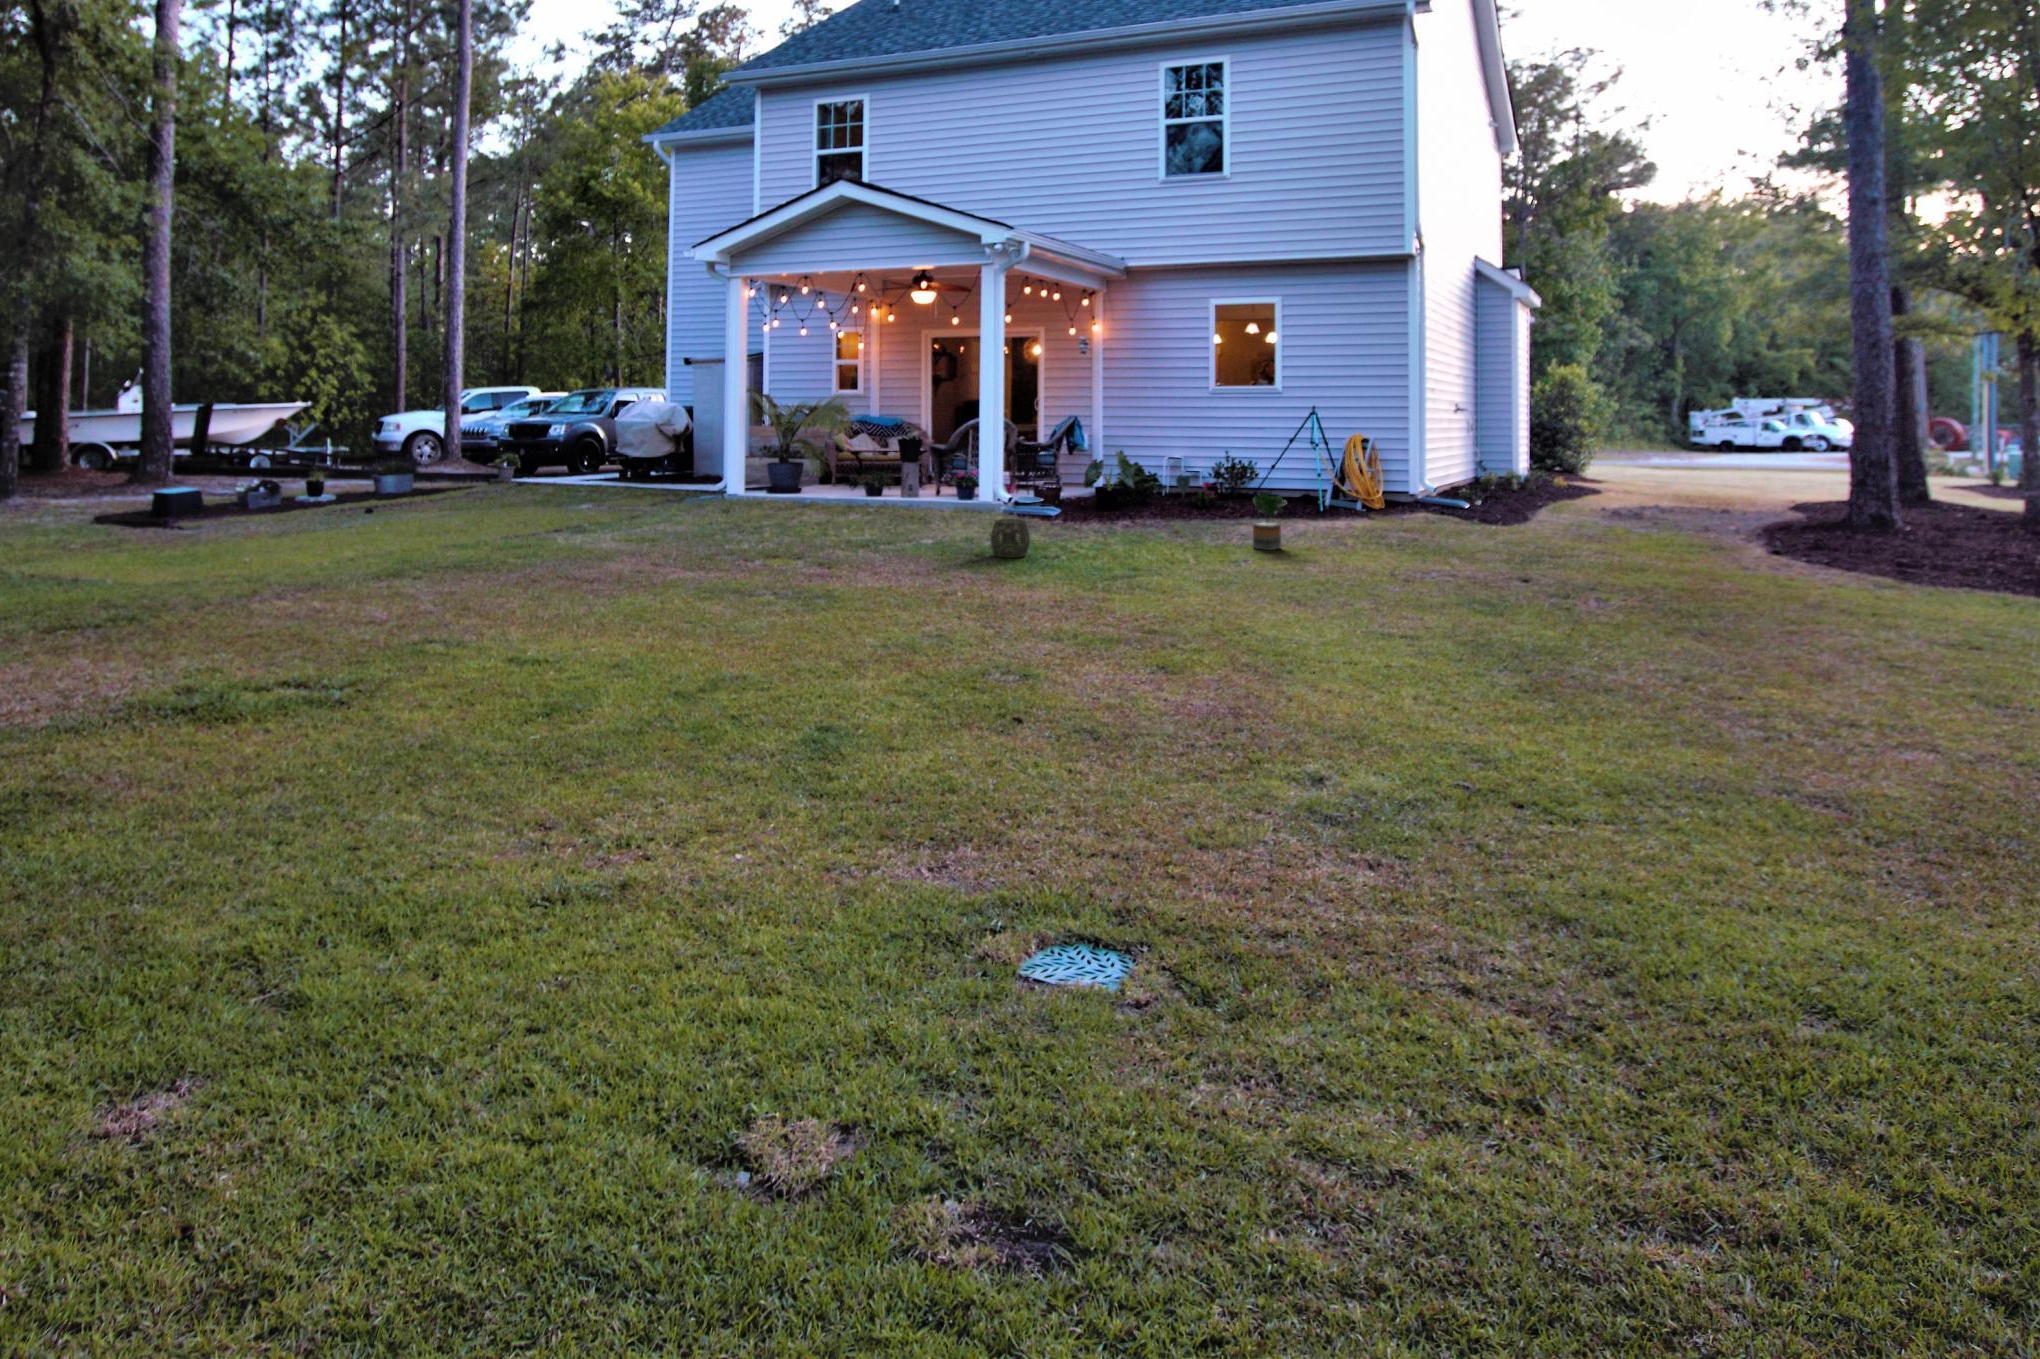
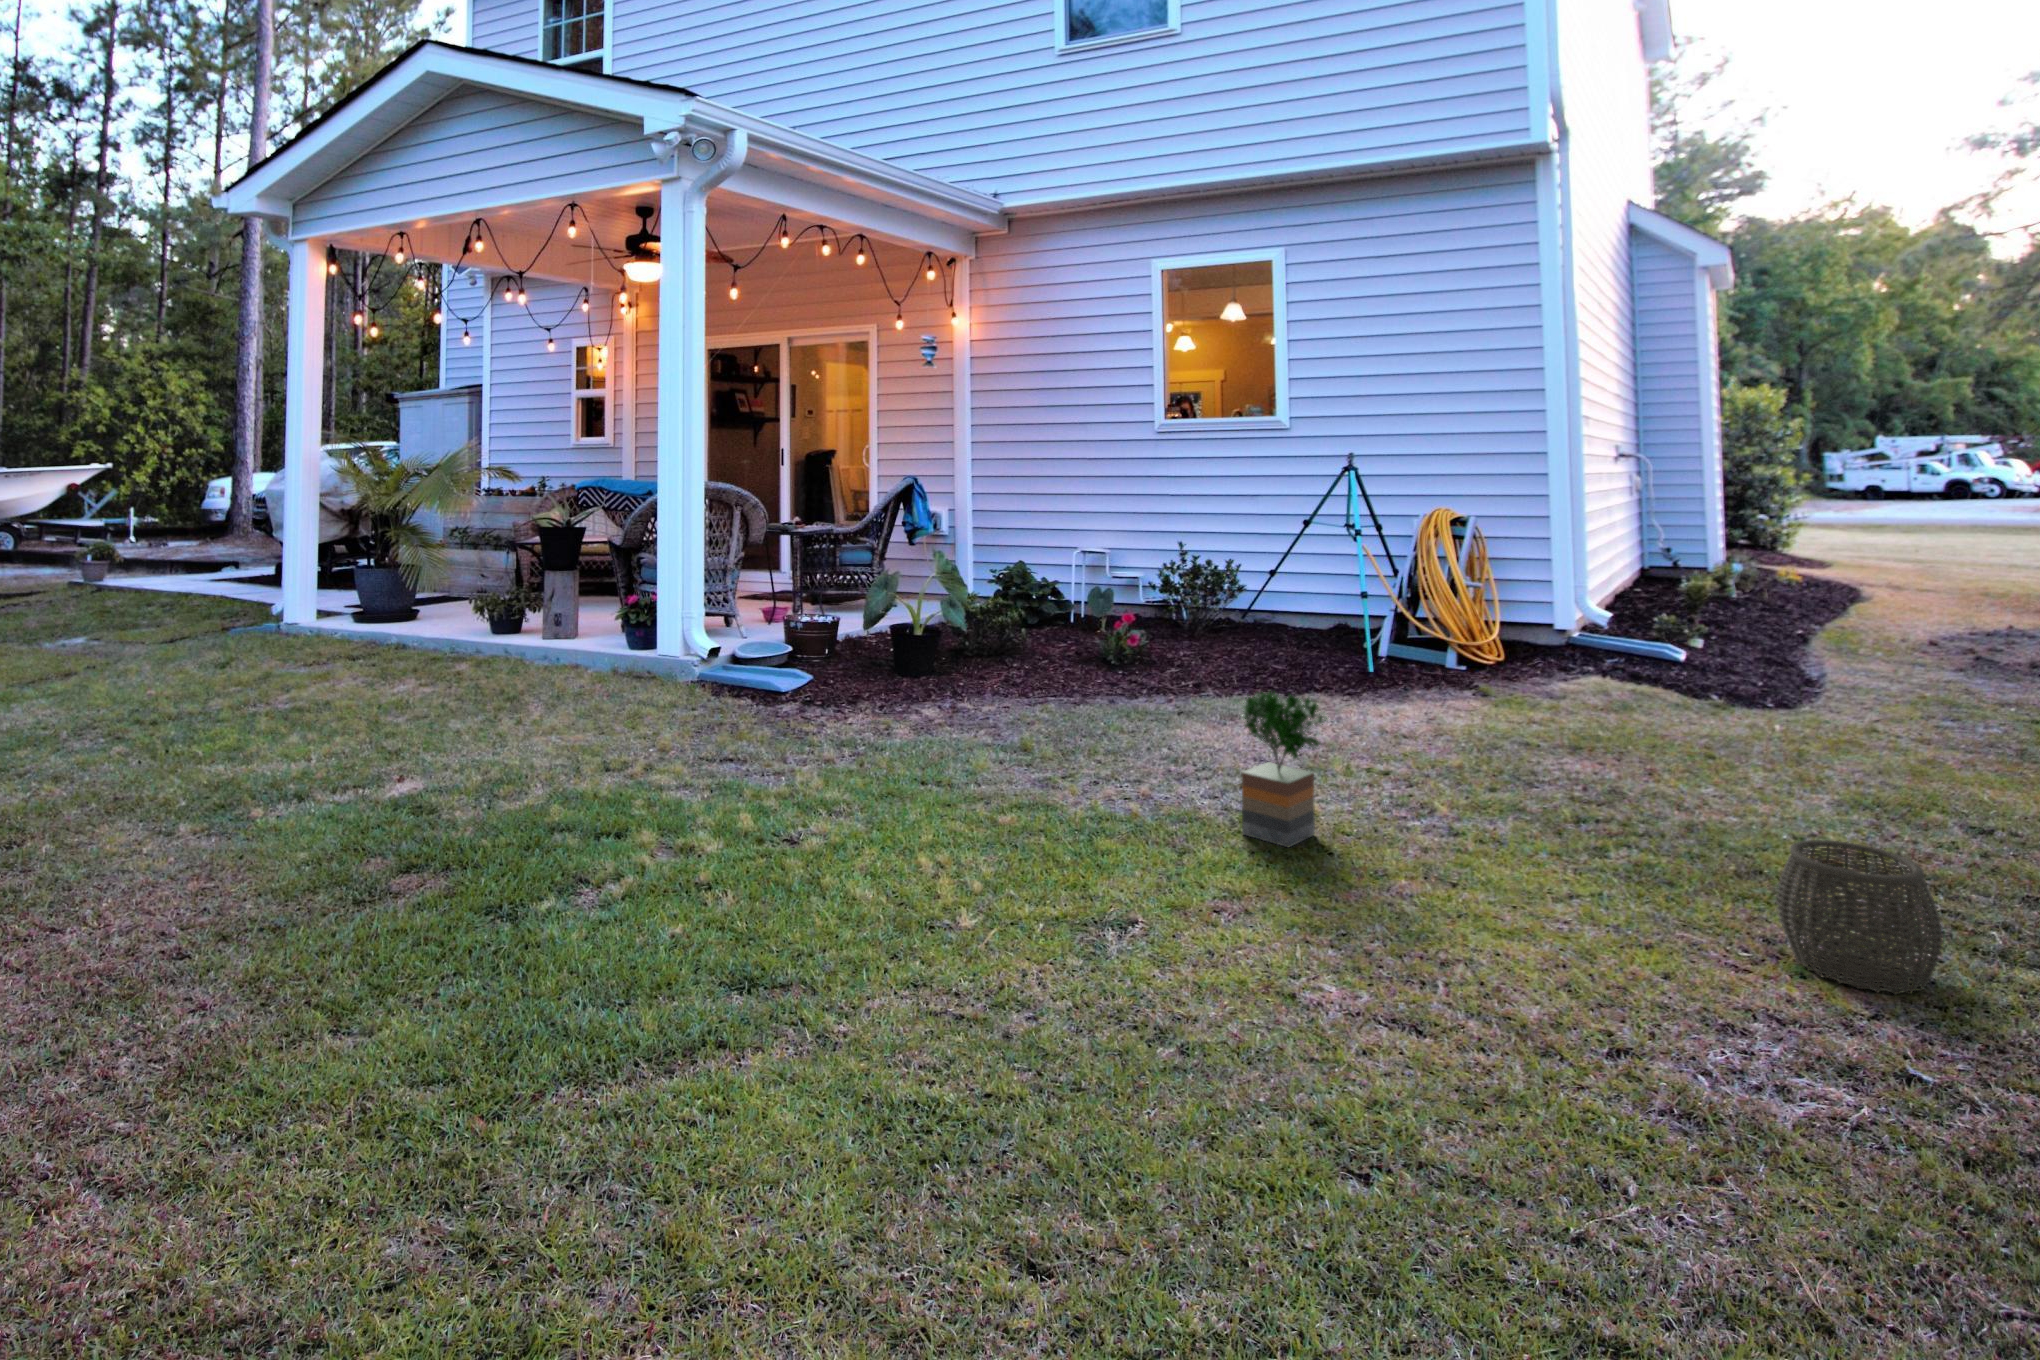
woven basket: present [990,519,1030,558] -> present [1776,840,1943,994]

